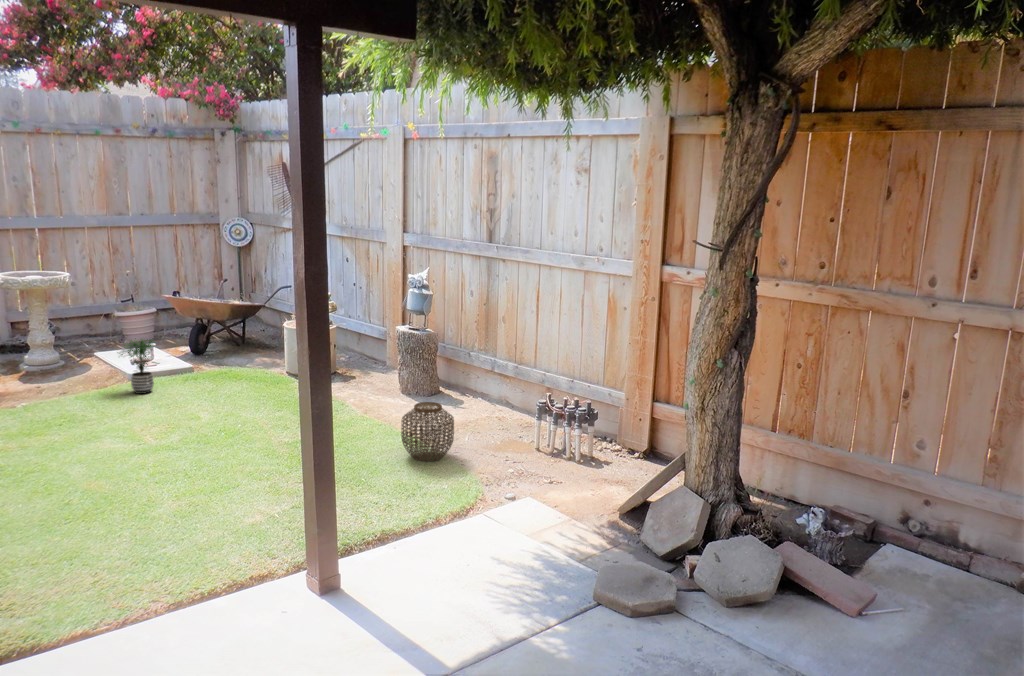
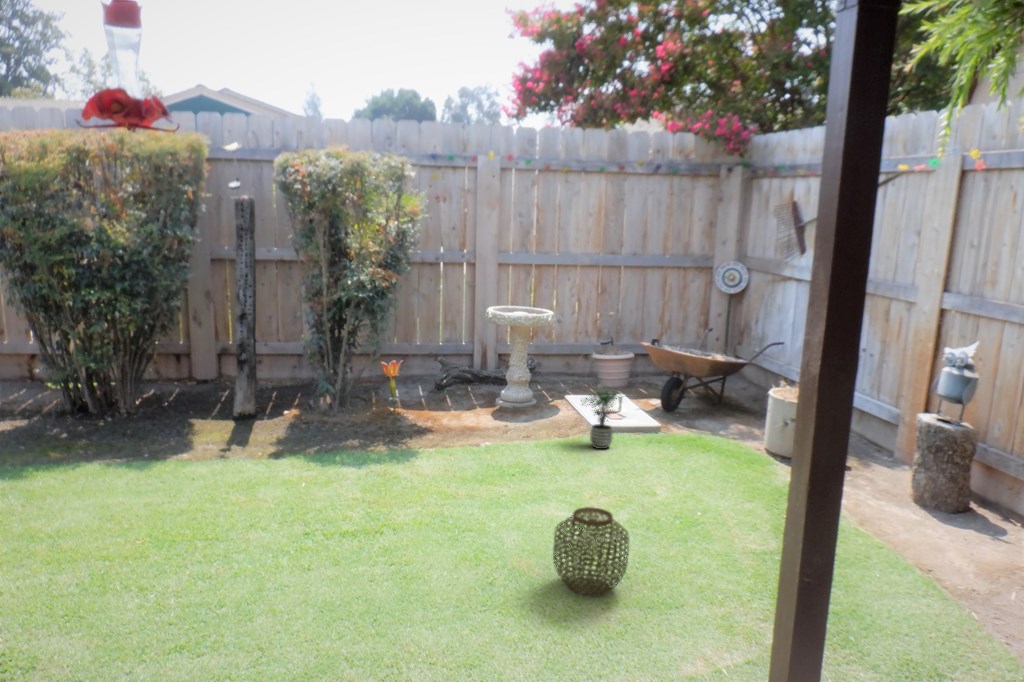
woven basket: present [401,402,454,462] -> present [553,507,629,596]

